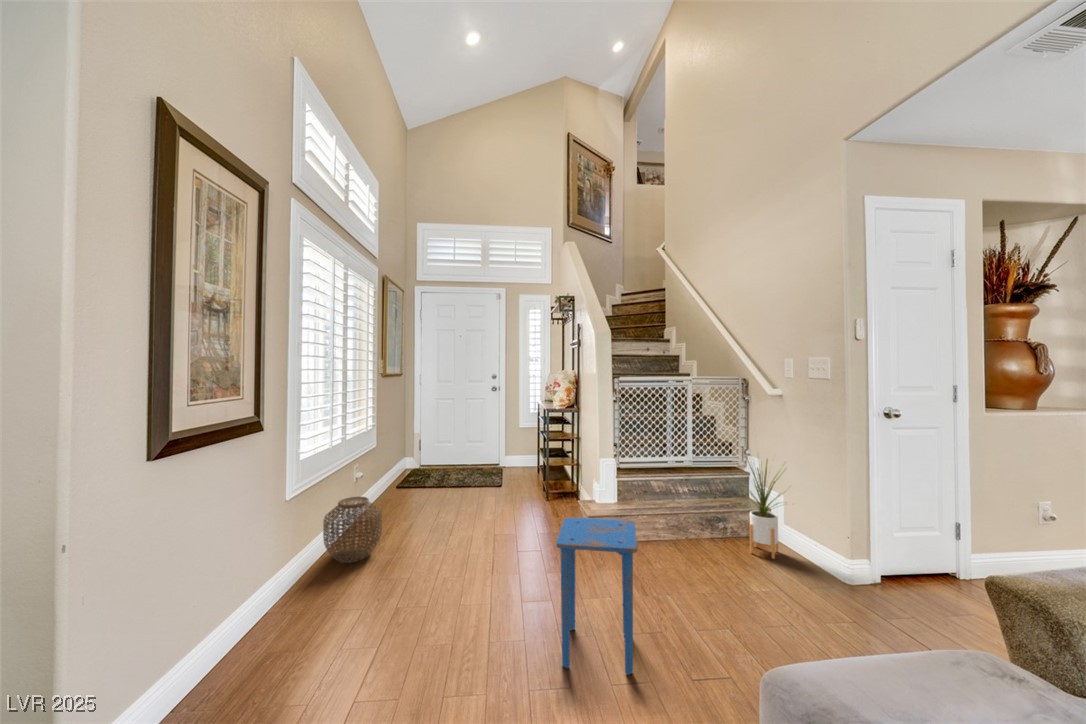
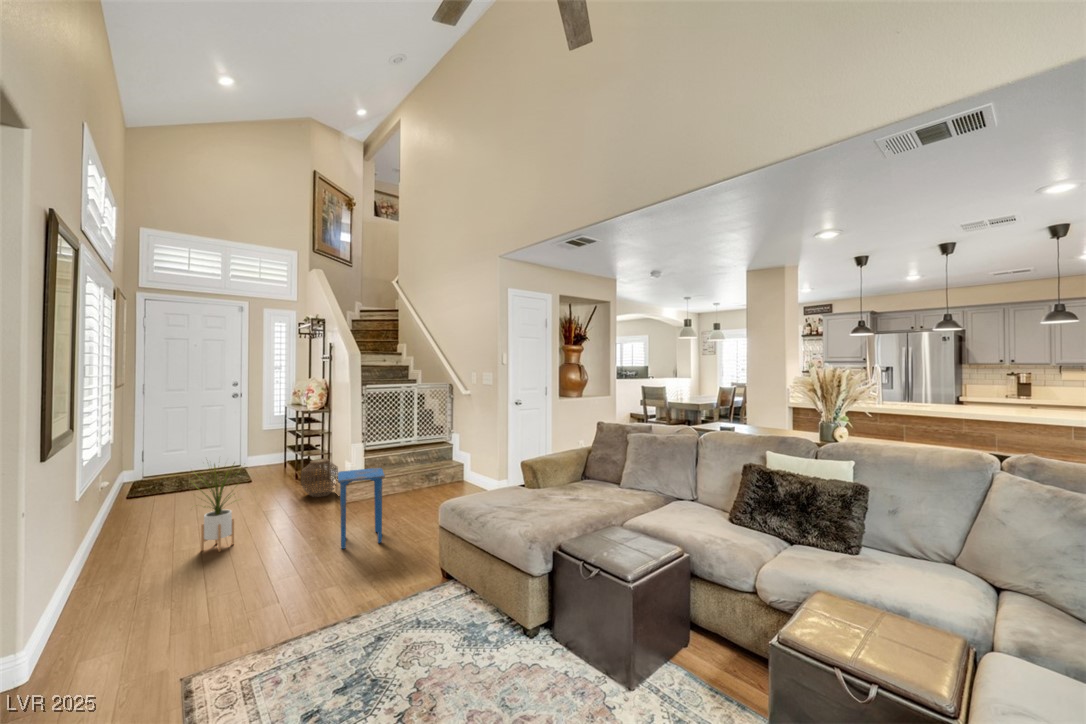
house plant: present [742,458,786,559] -> present [196,464,234,551]
woven basket: present [323,497,382,563] -> present [301,459,338,497]

